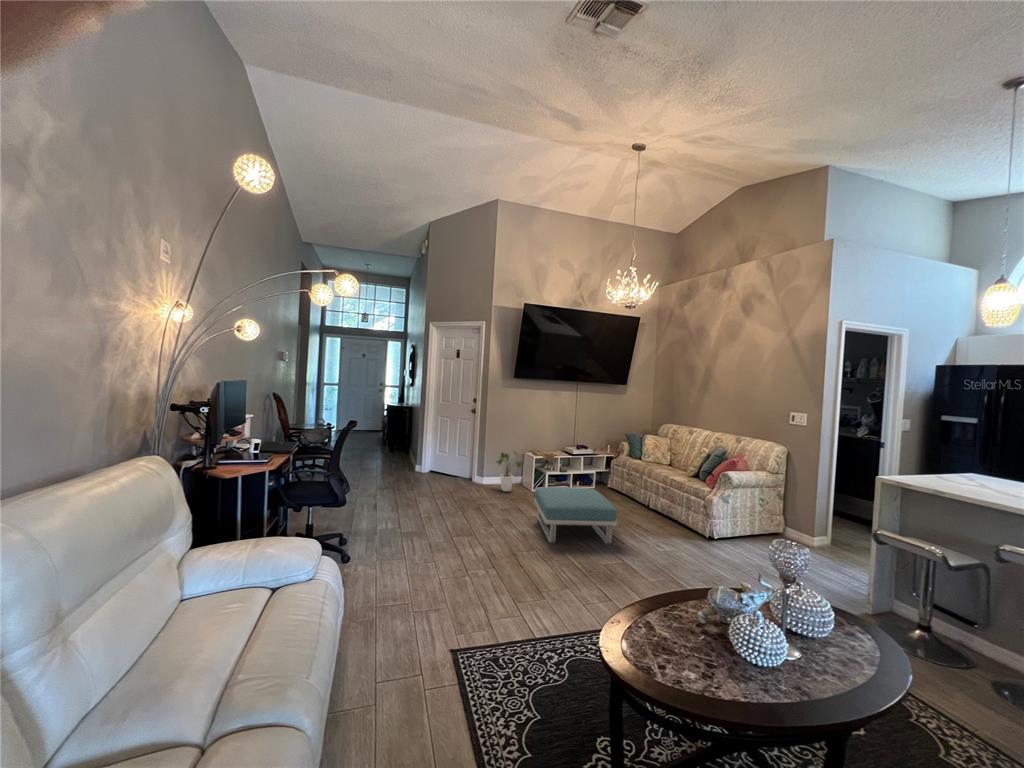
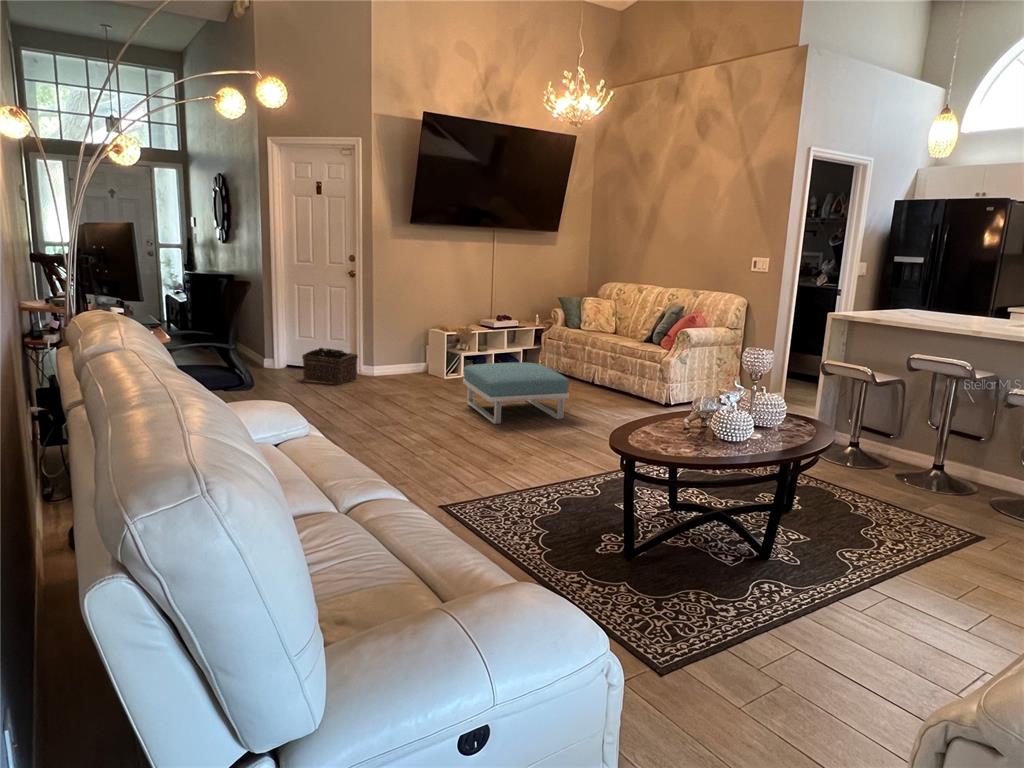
house plant: present [496,451,521,491] -> none [392,327,429,382]
basket: none [433,461,472,489] -> present [302,348,358,384]

